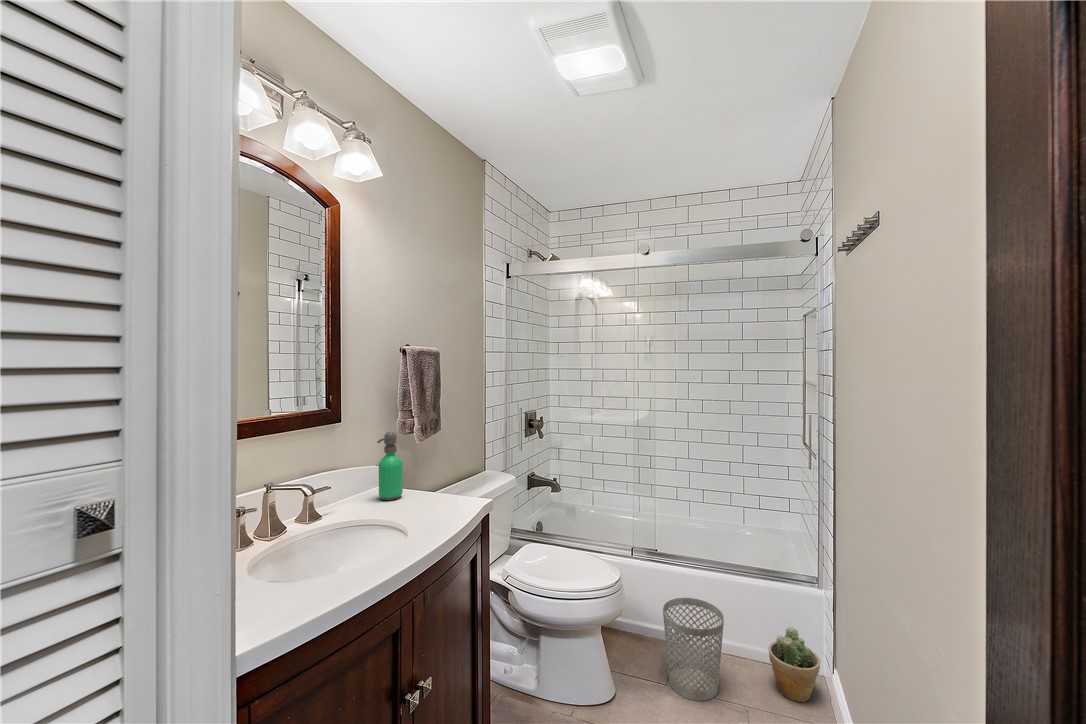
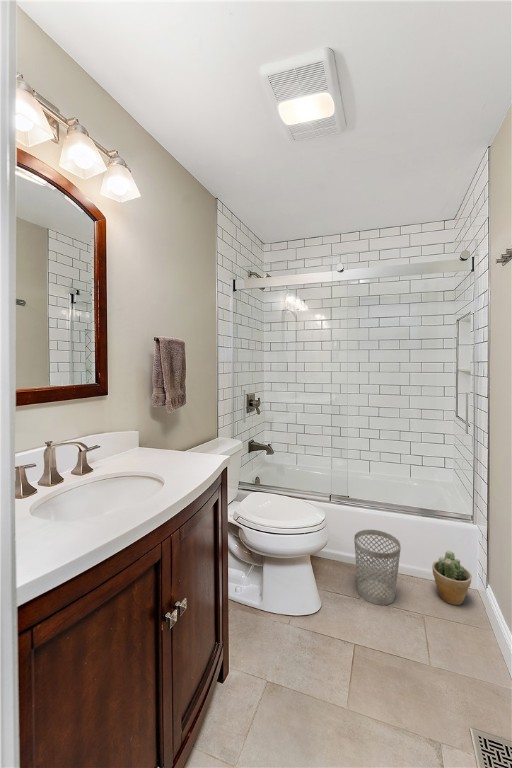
soap dispenser: present [377,432,403,500] -> none [138,403,159,457]

